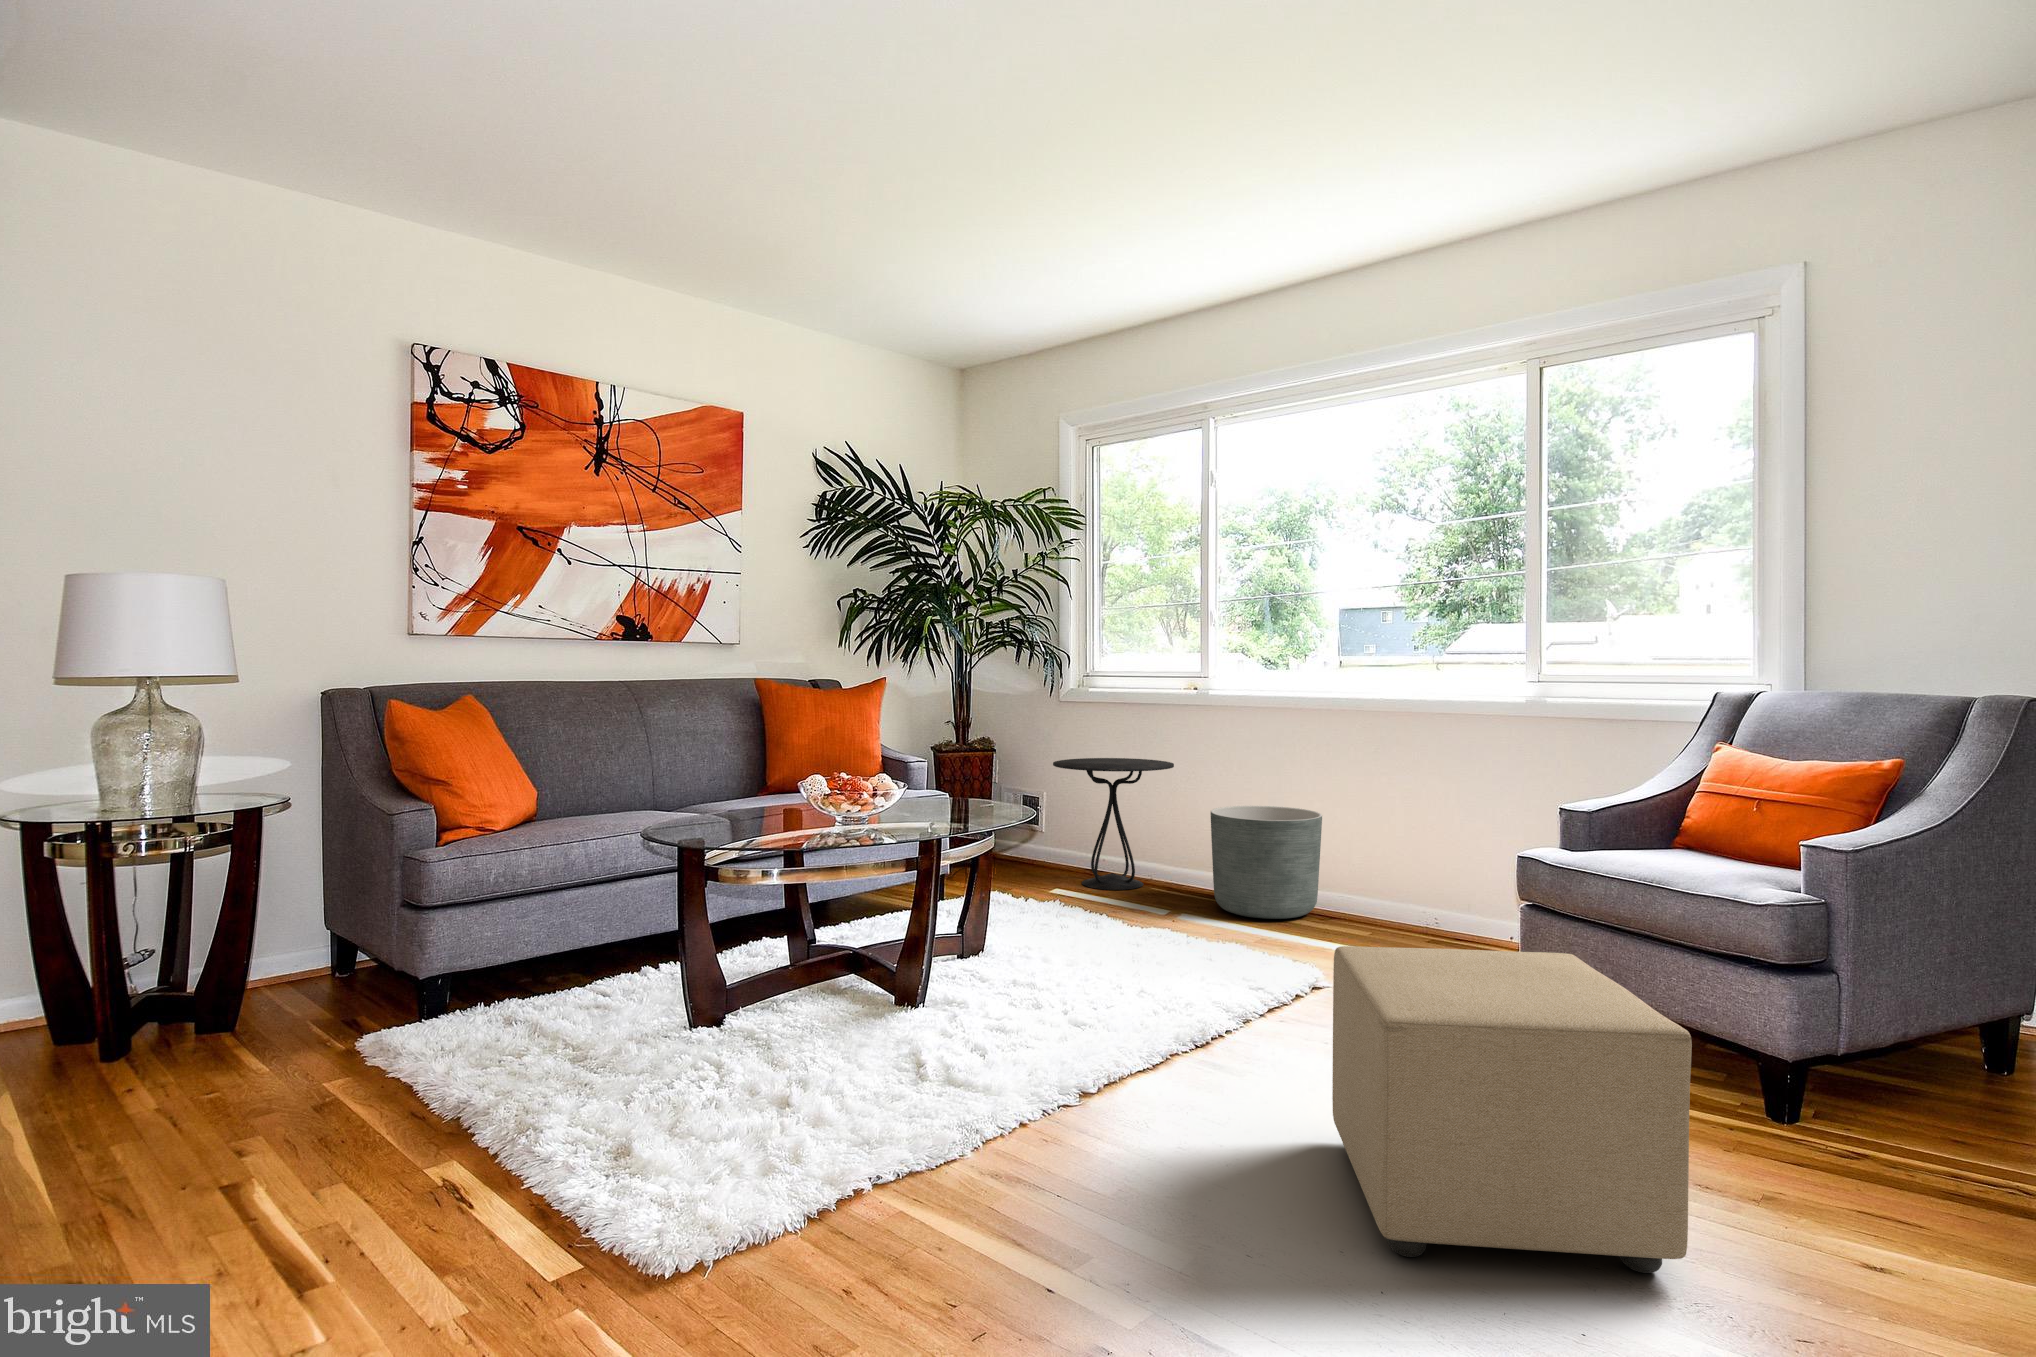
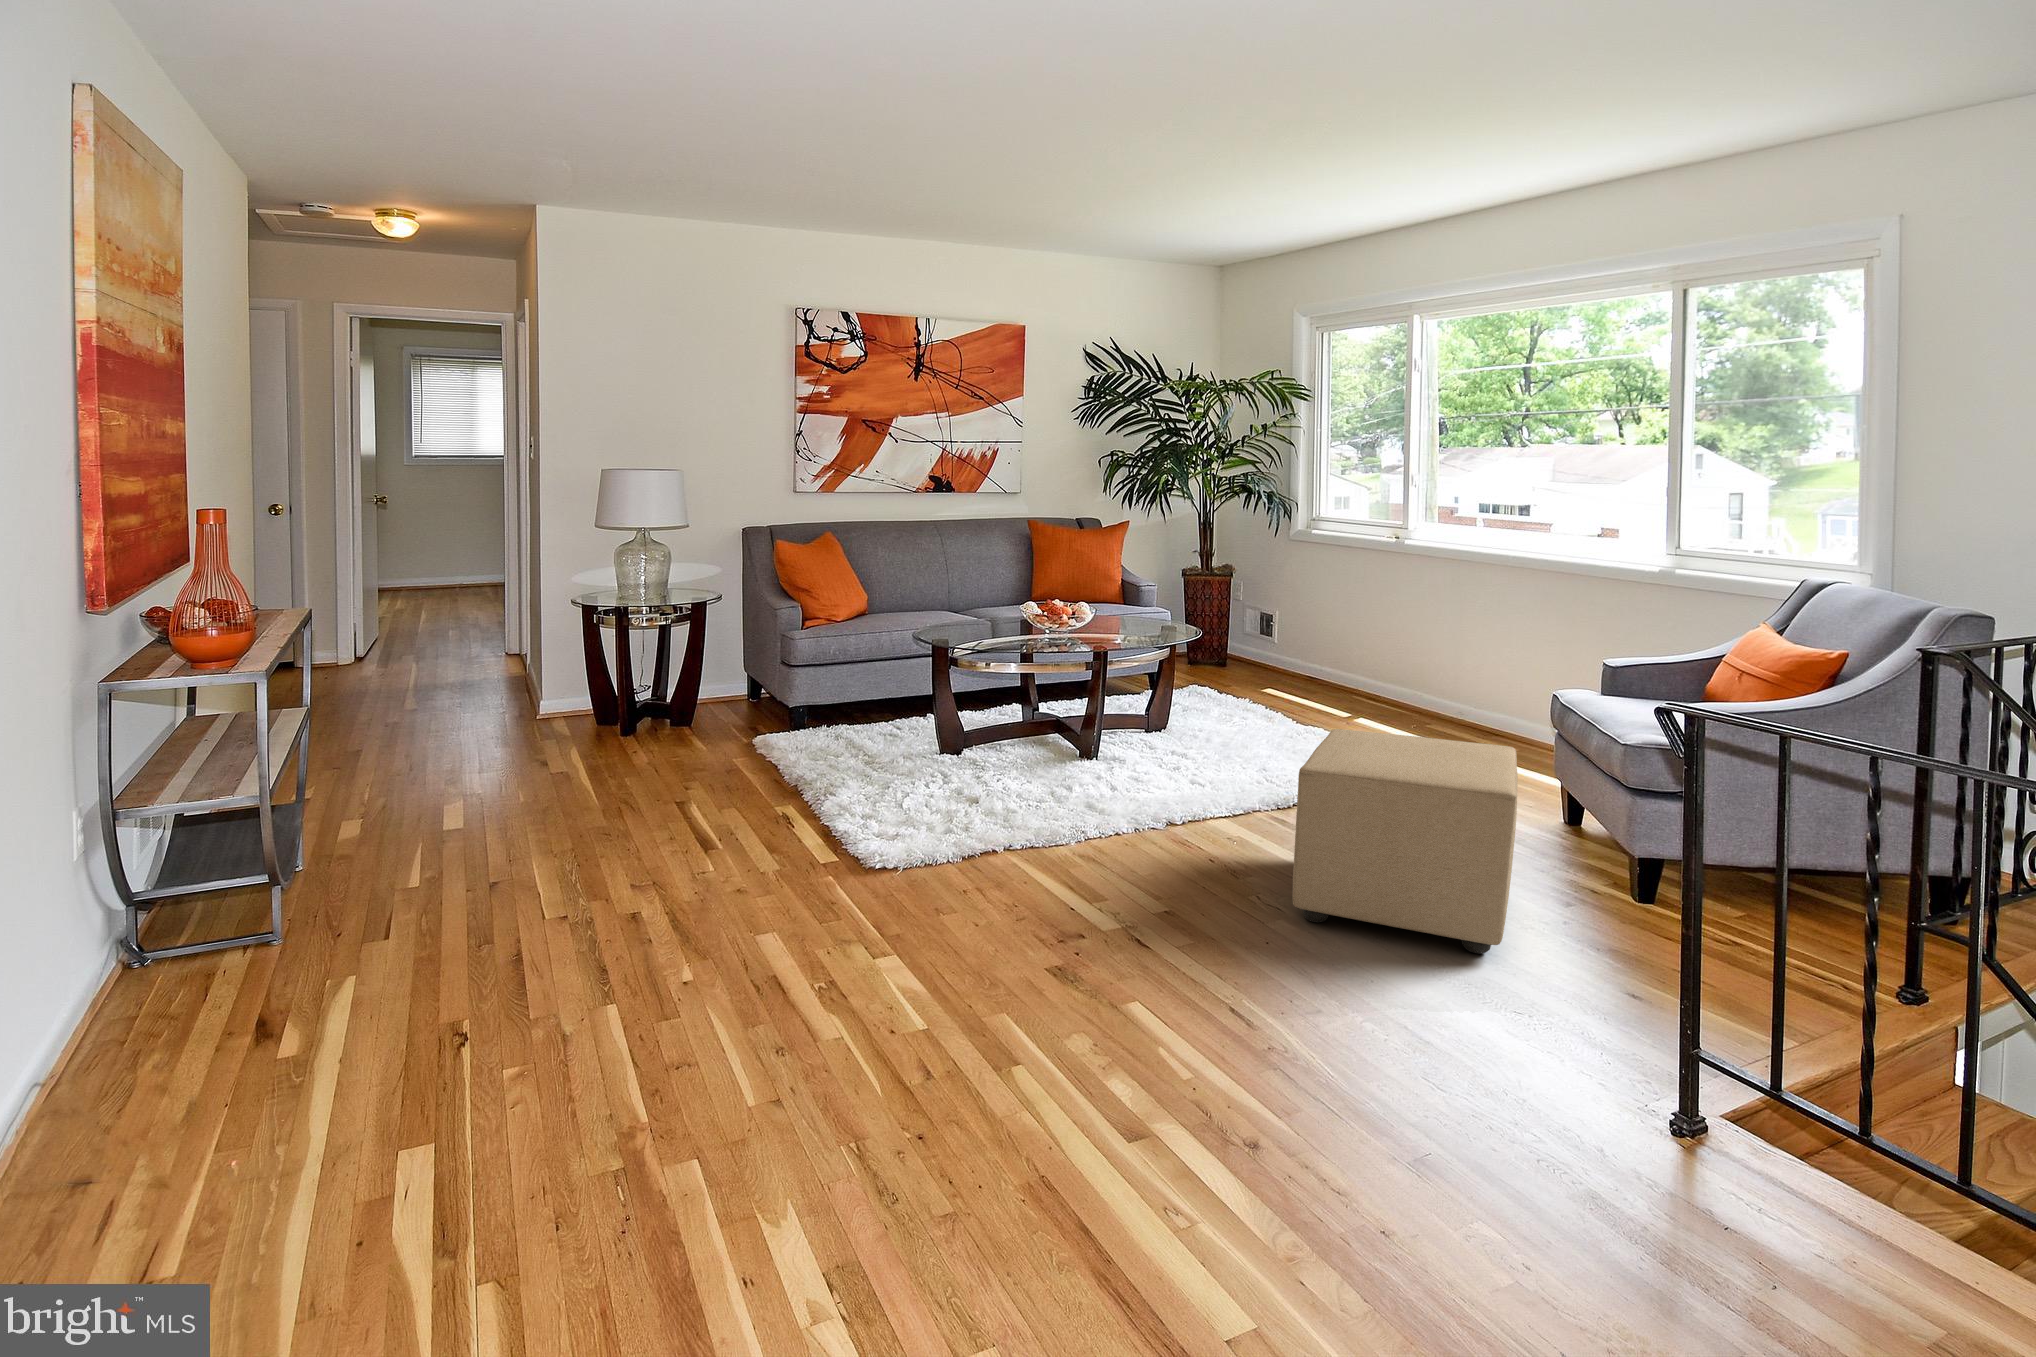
side table: present [1053,758,1174,890] -> none [1259,592,1362,698]
planter: present [1211,806,1322,919] -> none [1375,635,1474,727]

